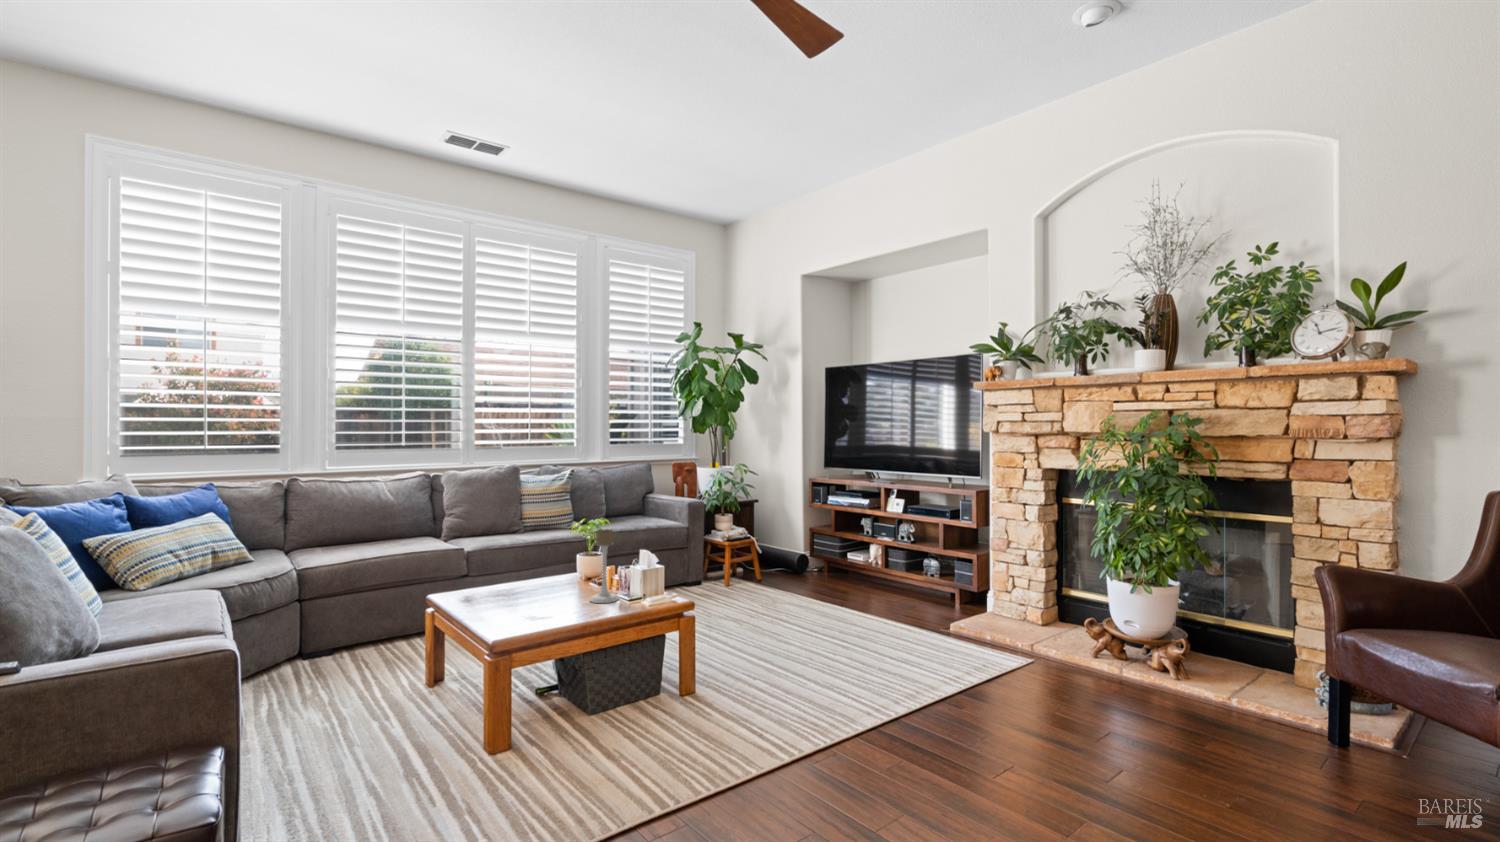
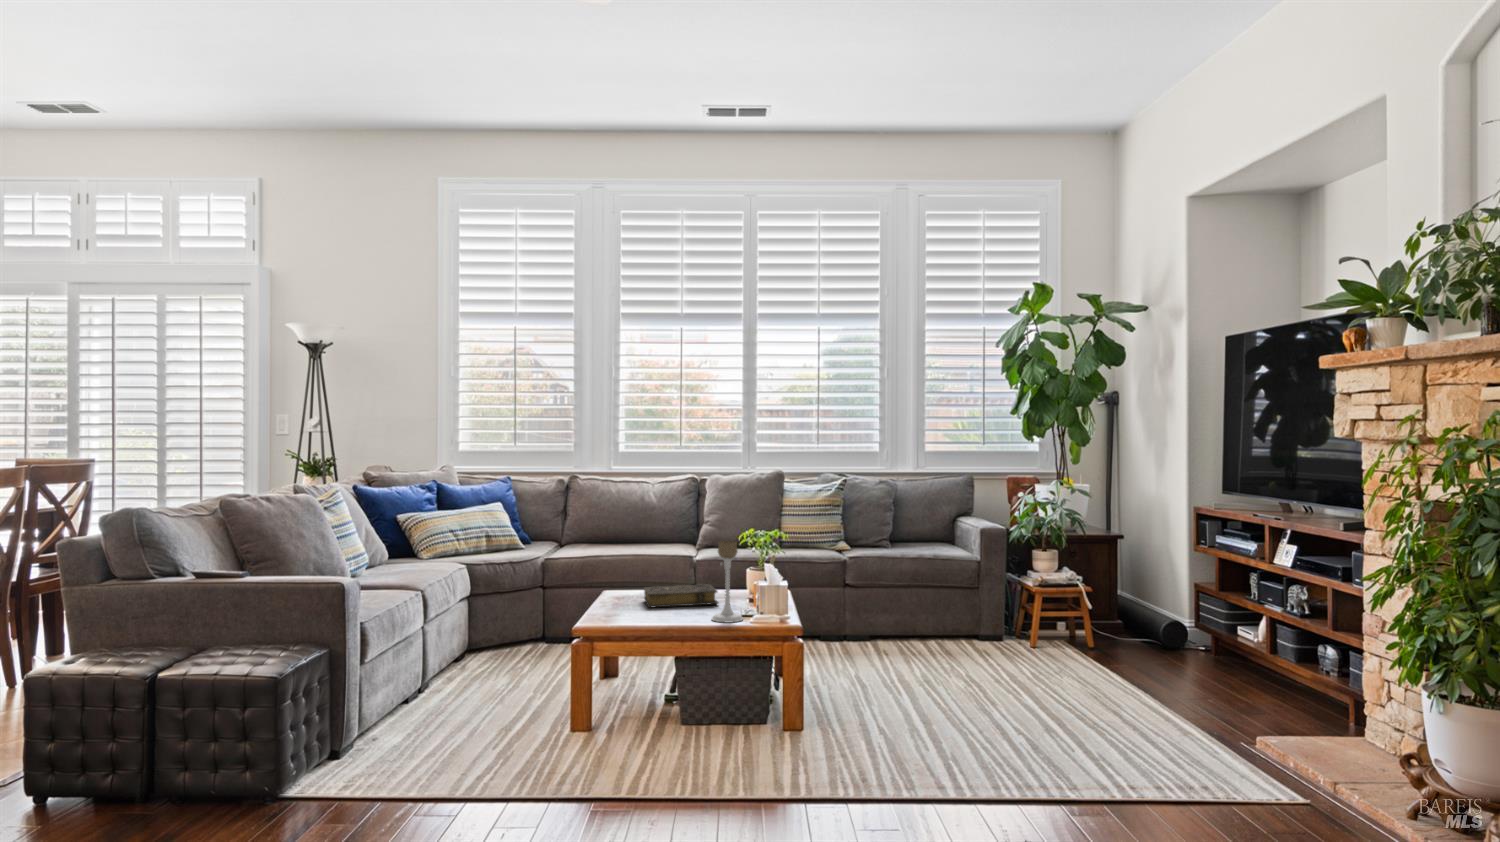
book: none [485,571,566,601] -> present [644,584,719,607]

